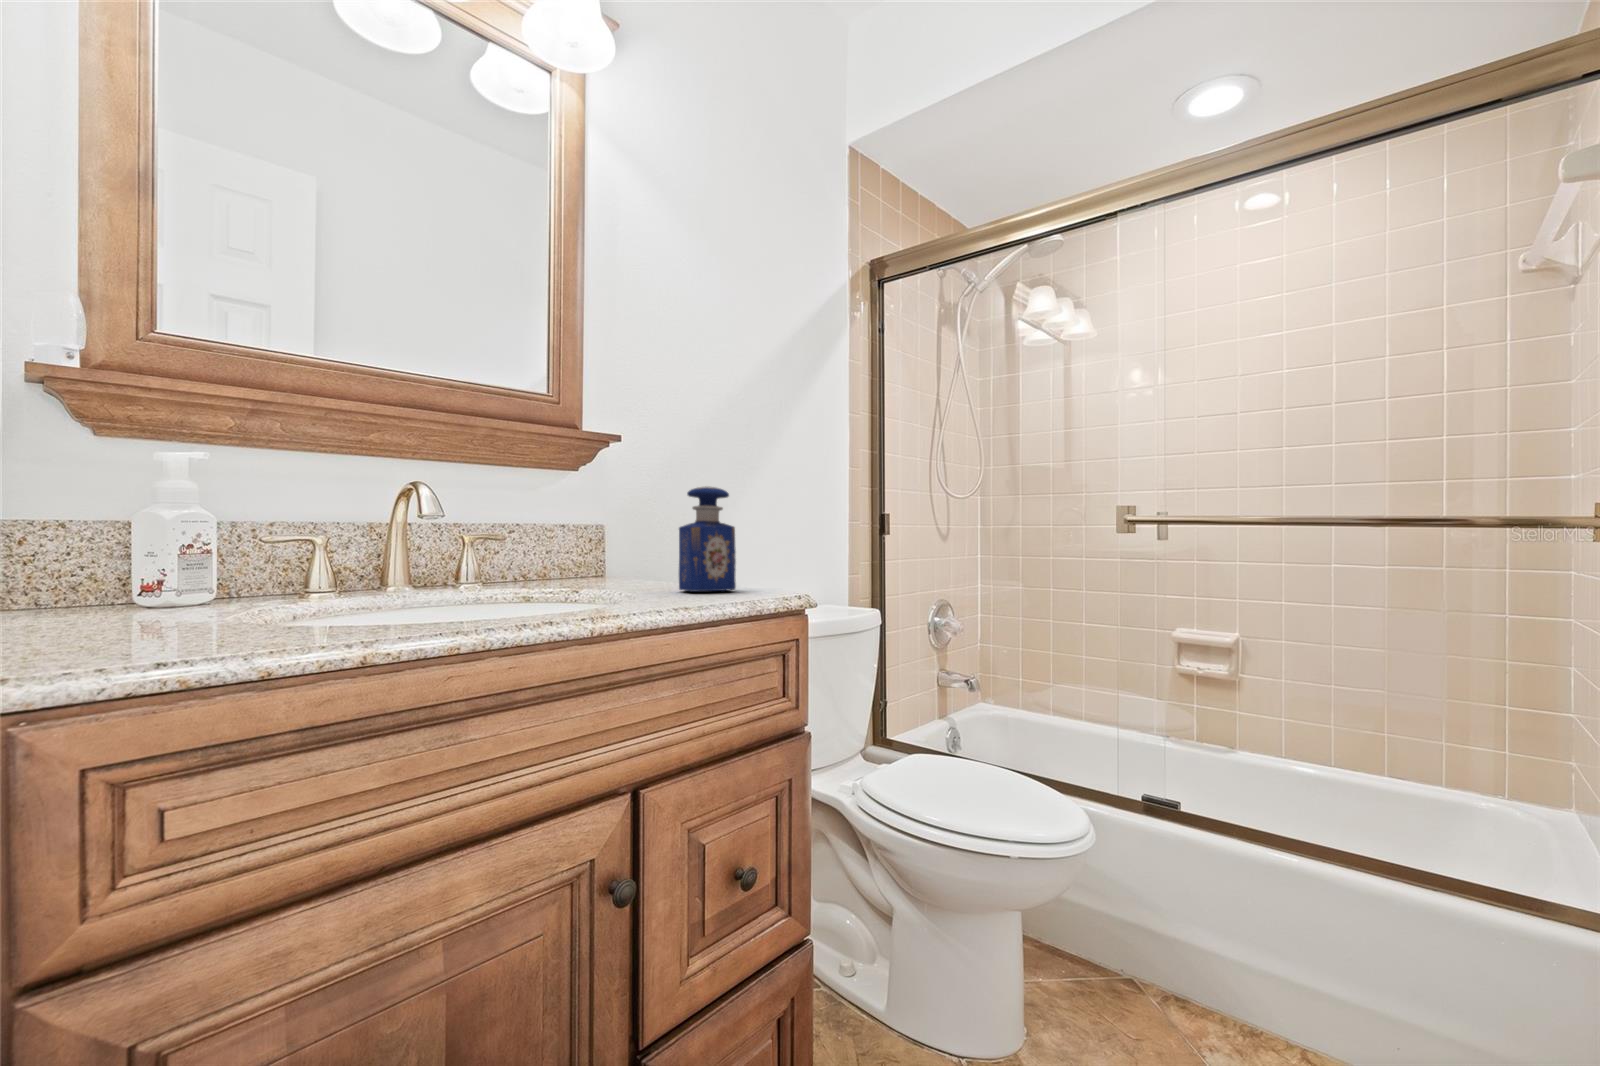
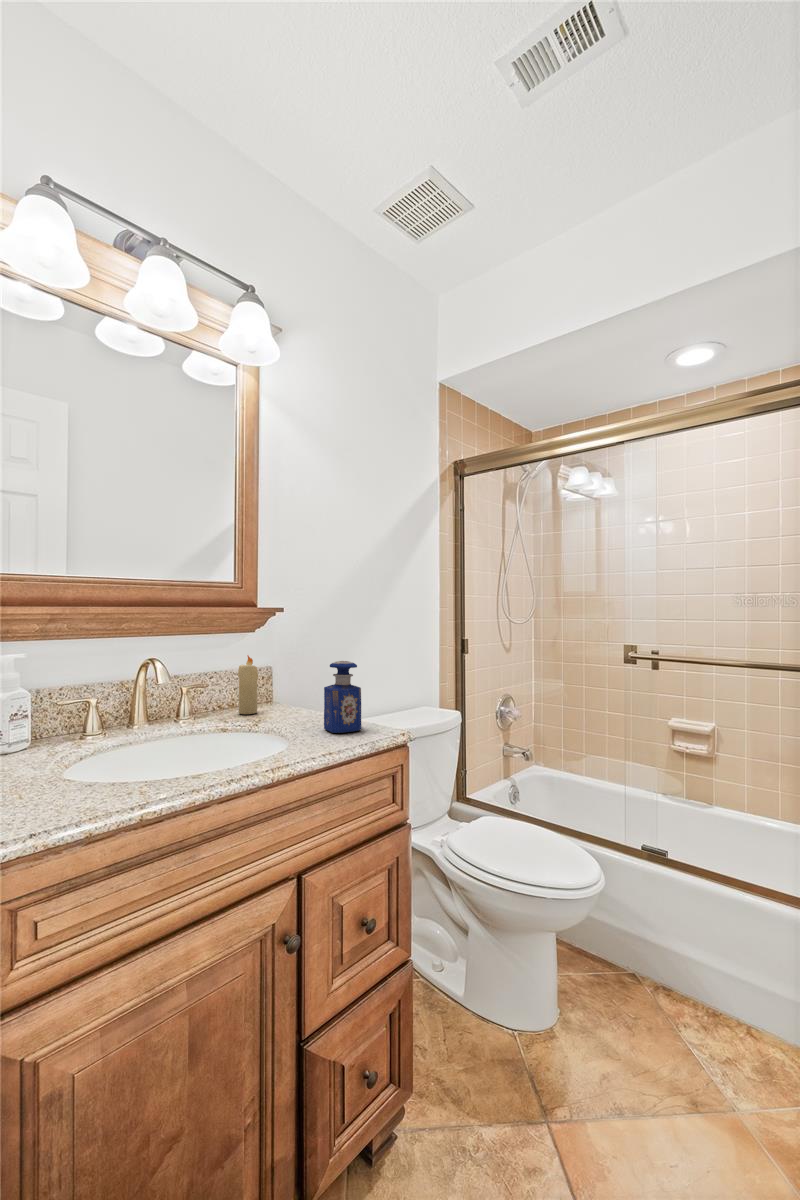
candle: none [552,497,582,584] -> present [238,655,258,714]

